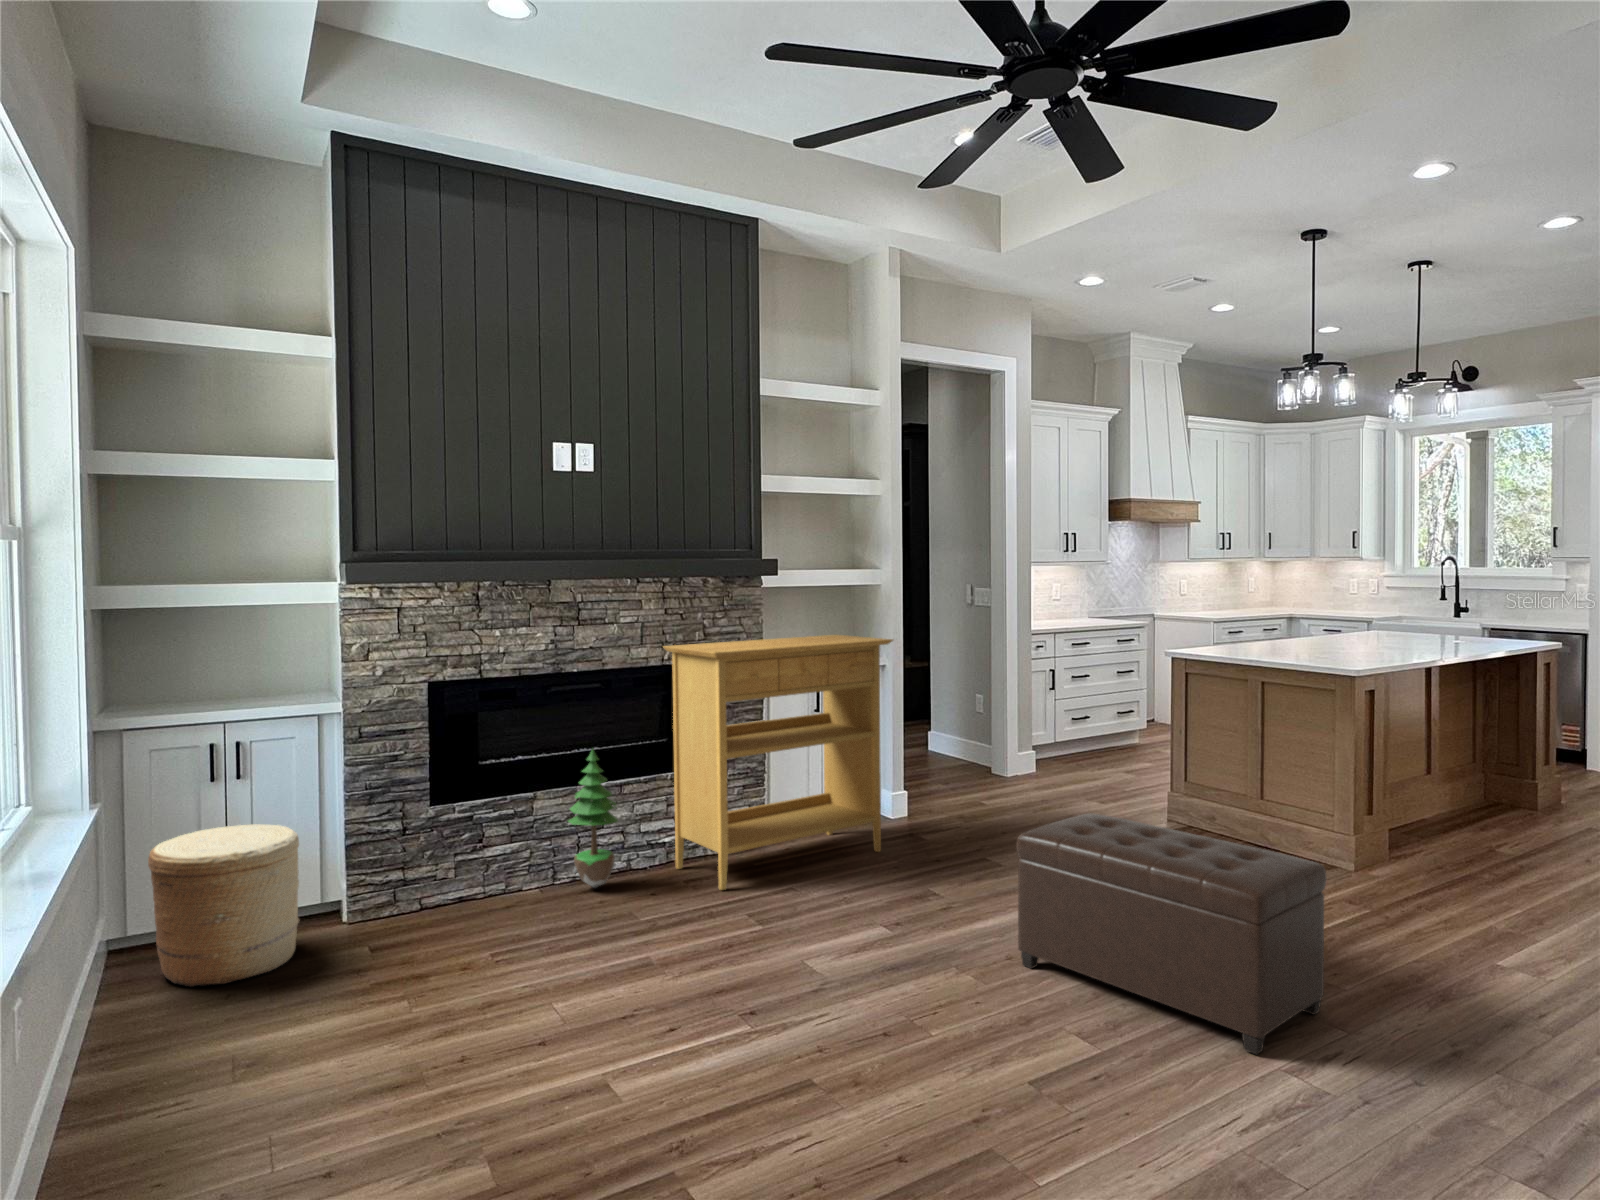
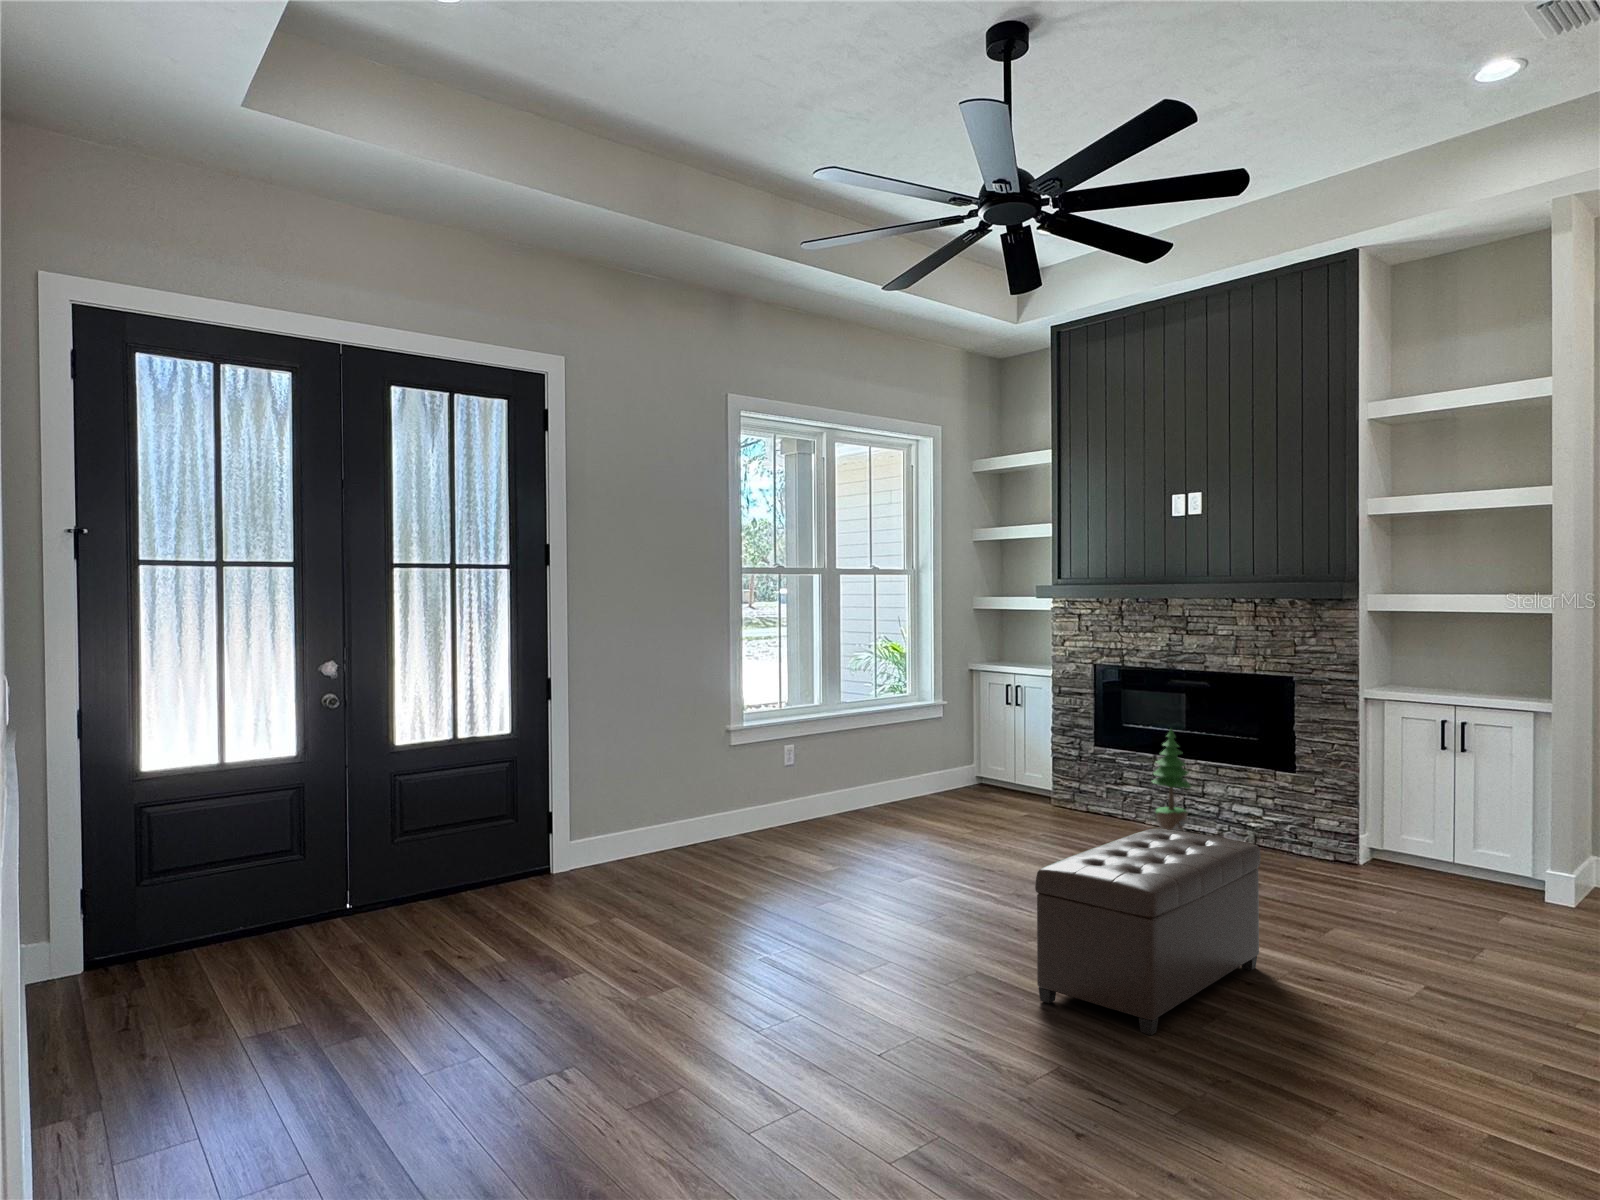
console table: present [664,635,893,890] -> none [1195,657,1445,899]
woven basket: present [148,824,299,987] -> none [951,729,1022,806]

